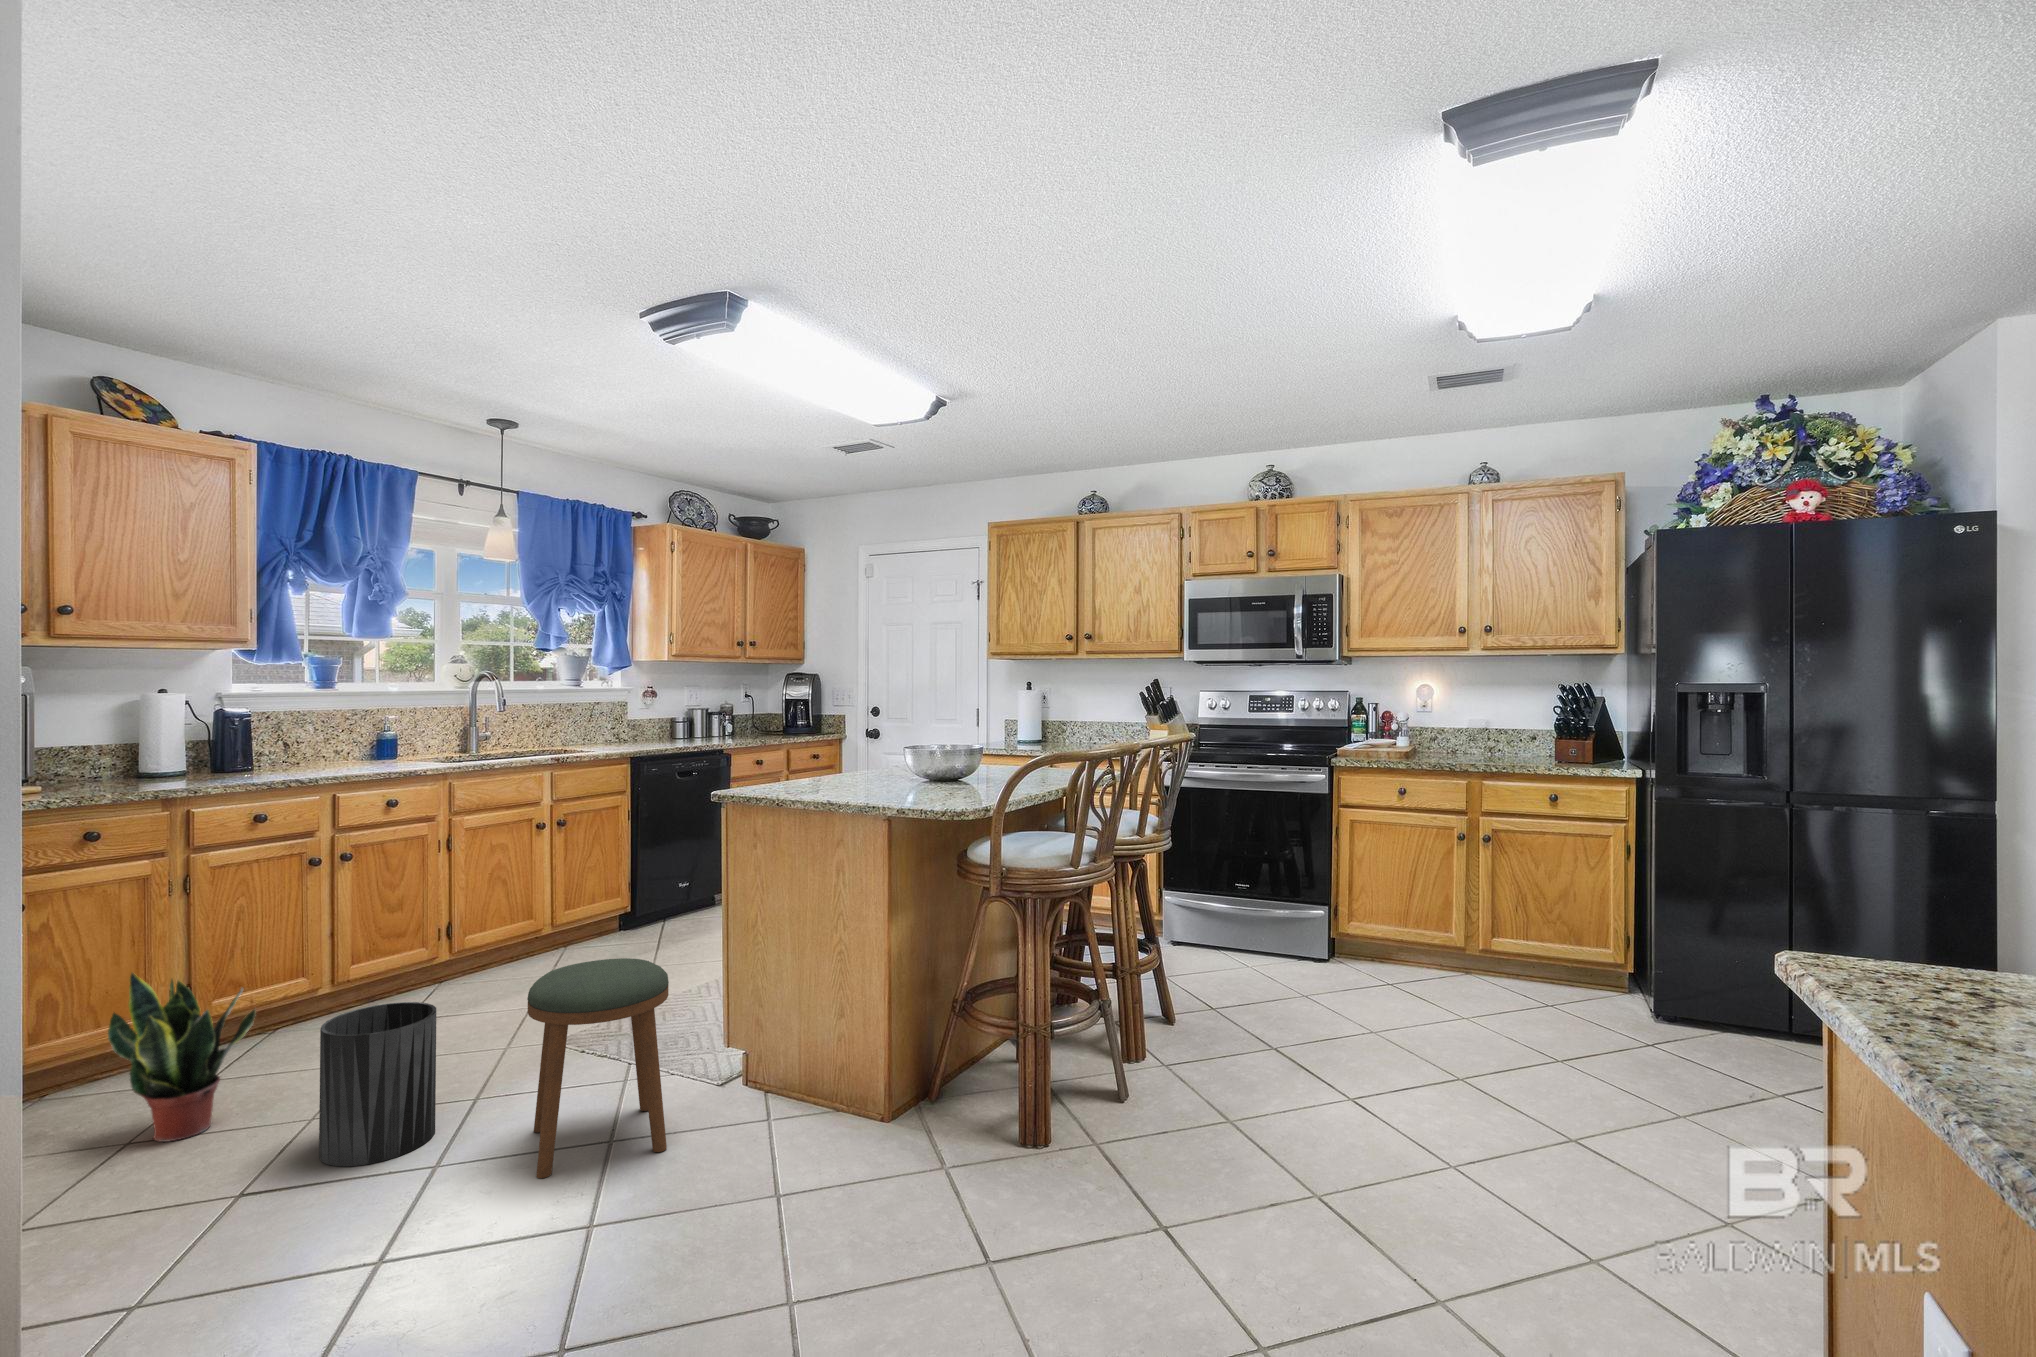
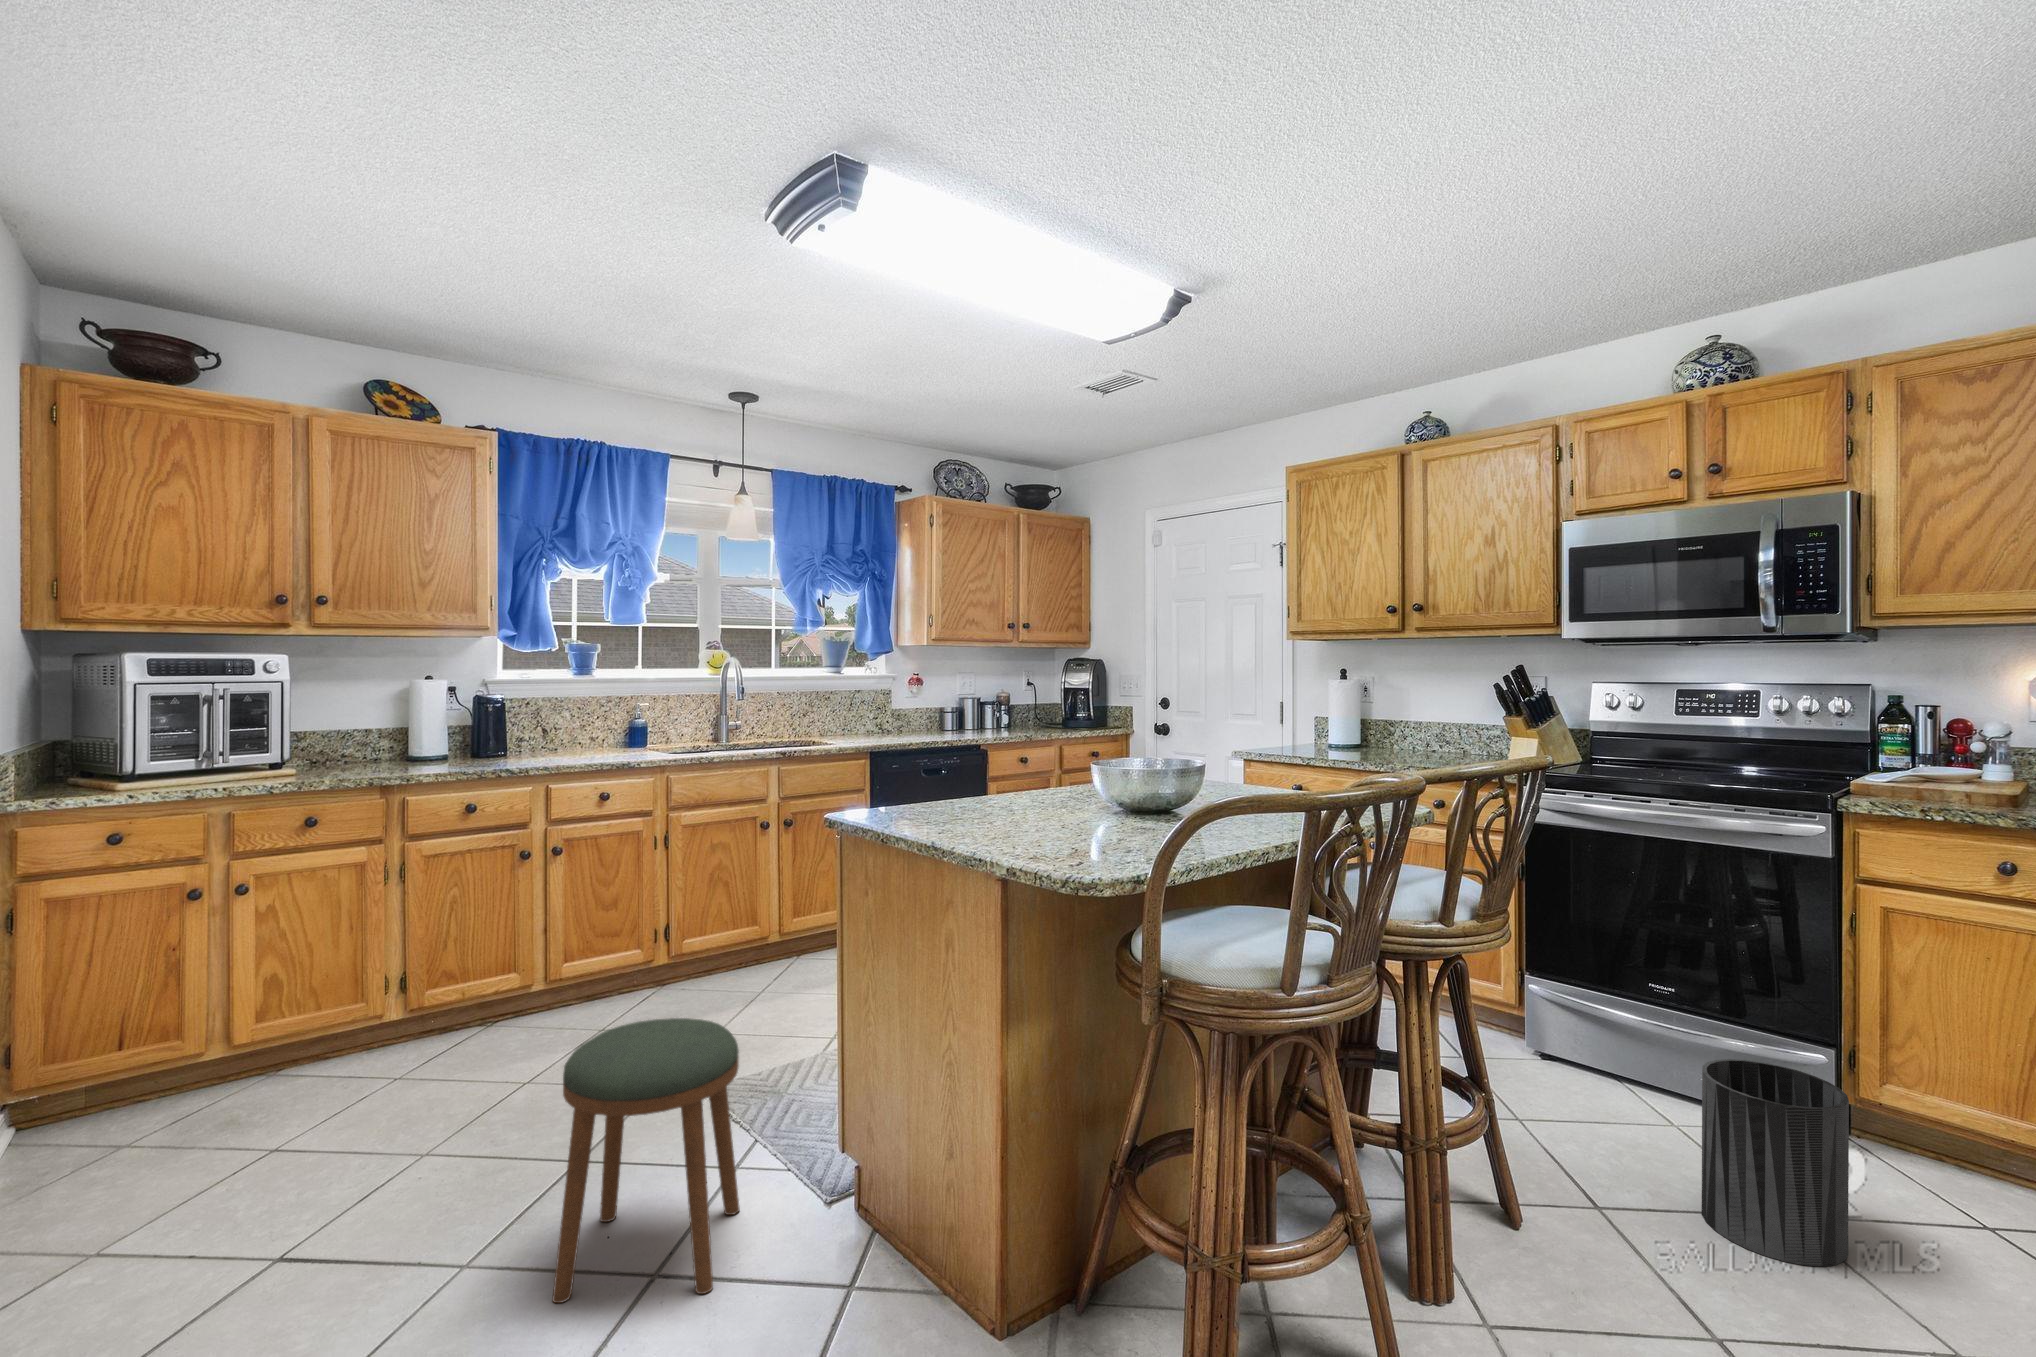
potted plant: present [108,973,256,1142] -> none [260,969,396,1149]
trash can: present [319,1002,436,1166] -> present [1702,1059,1849,1266]

